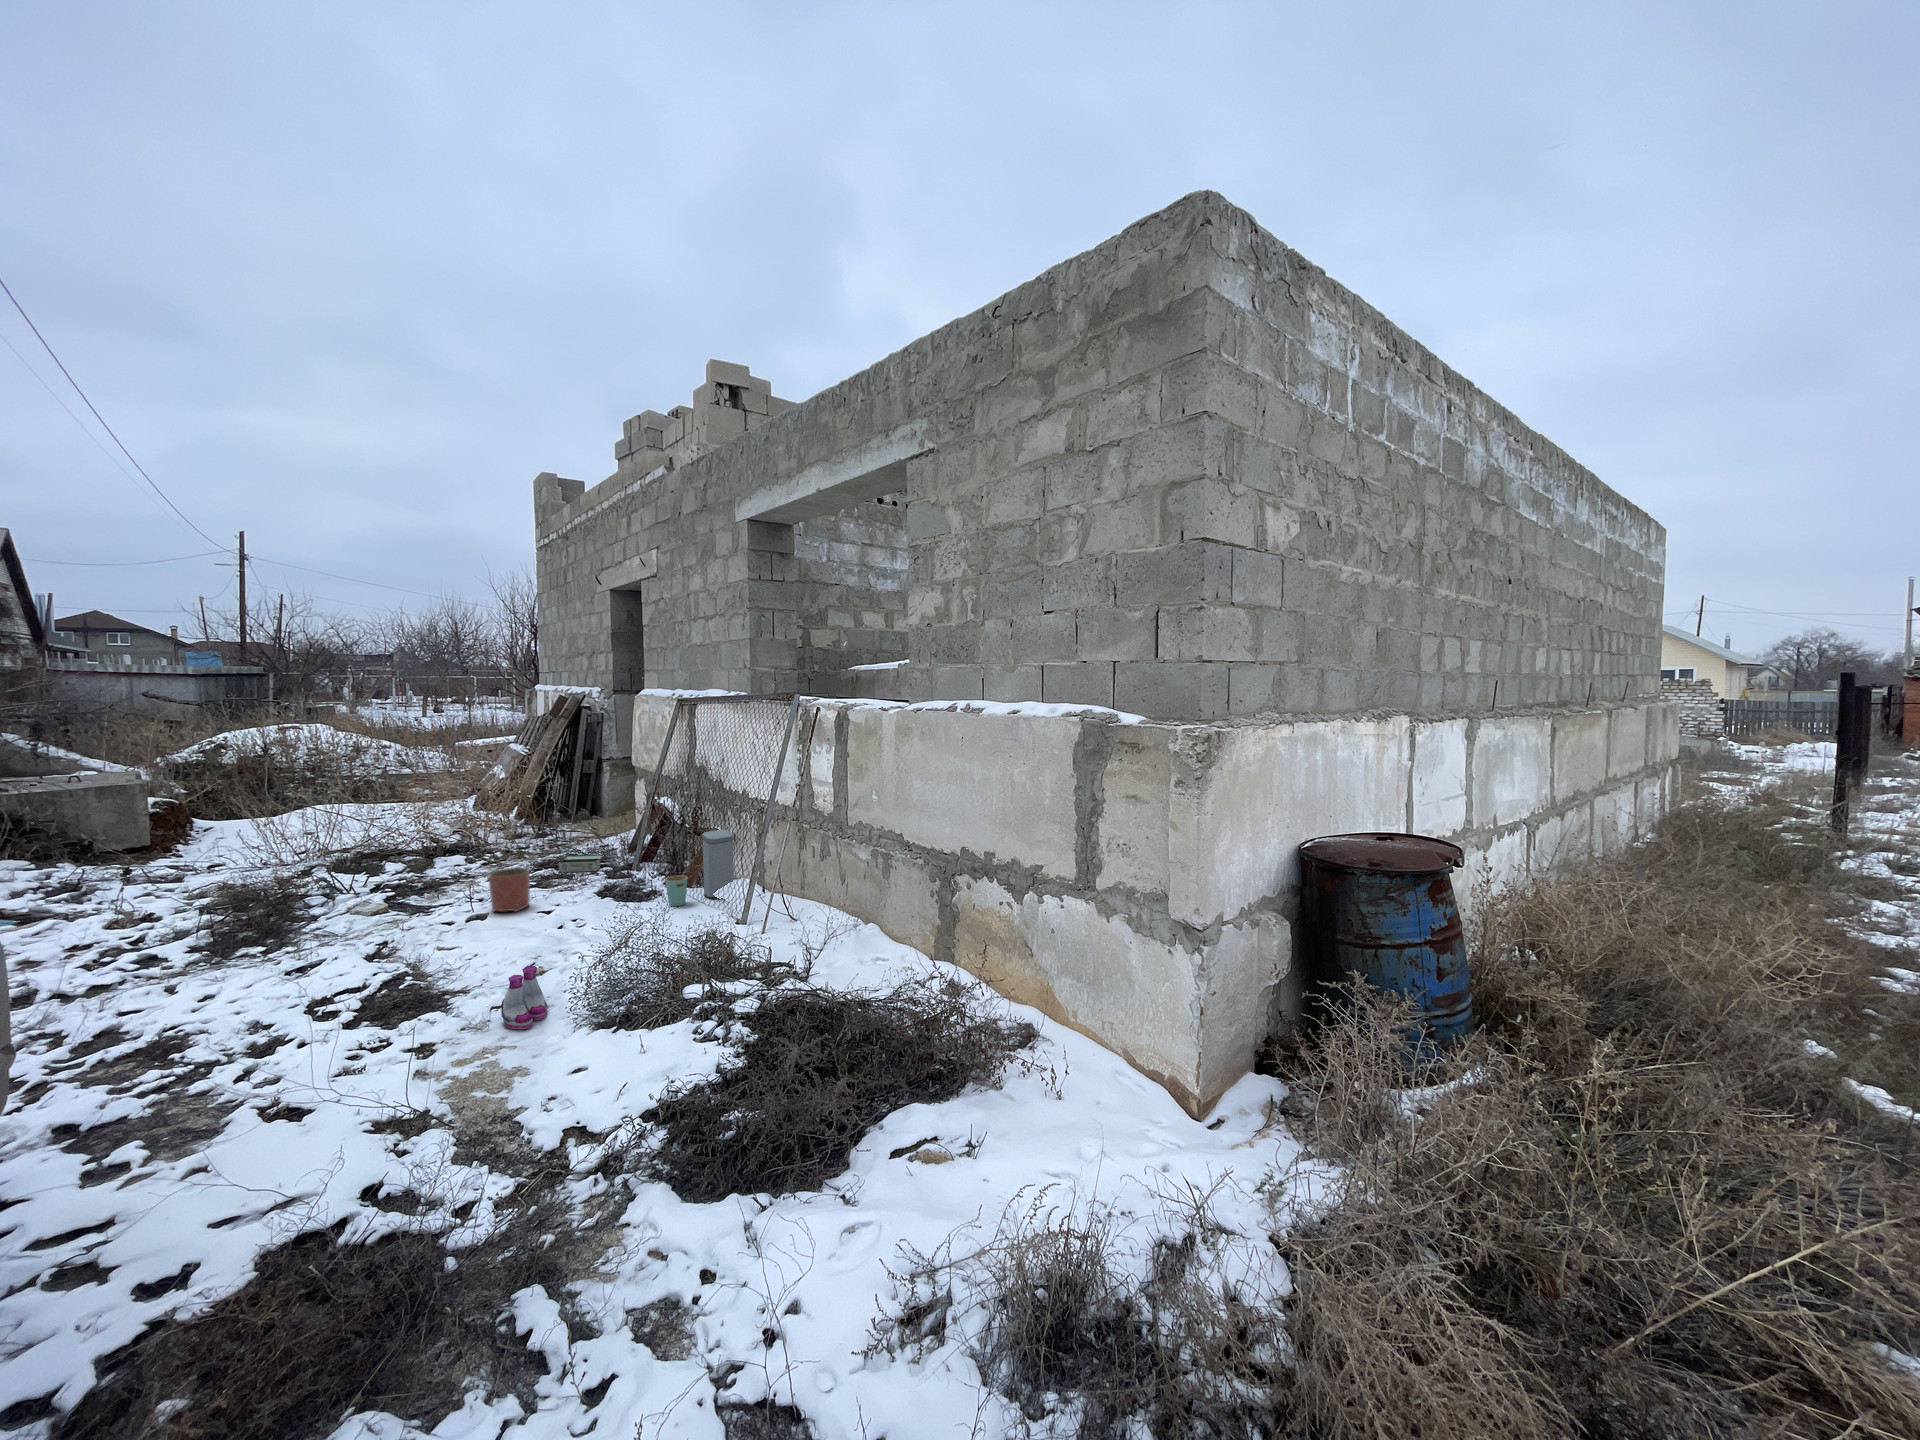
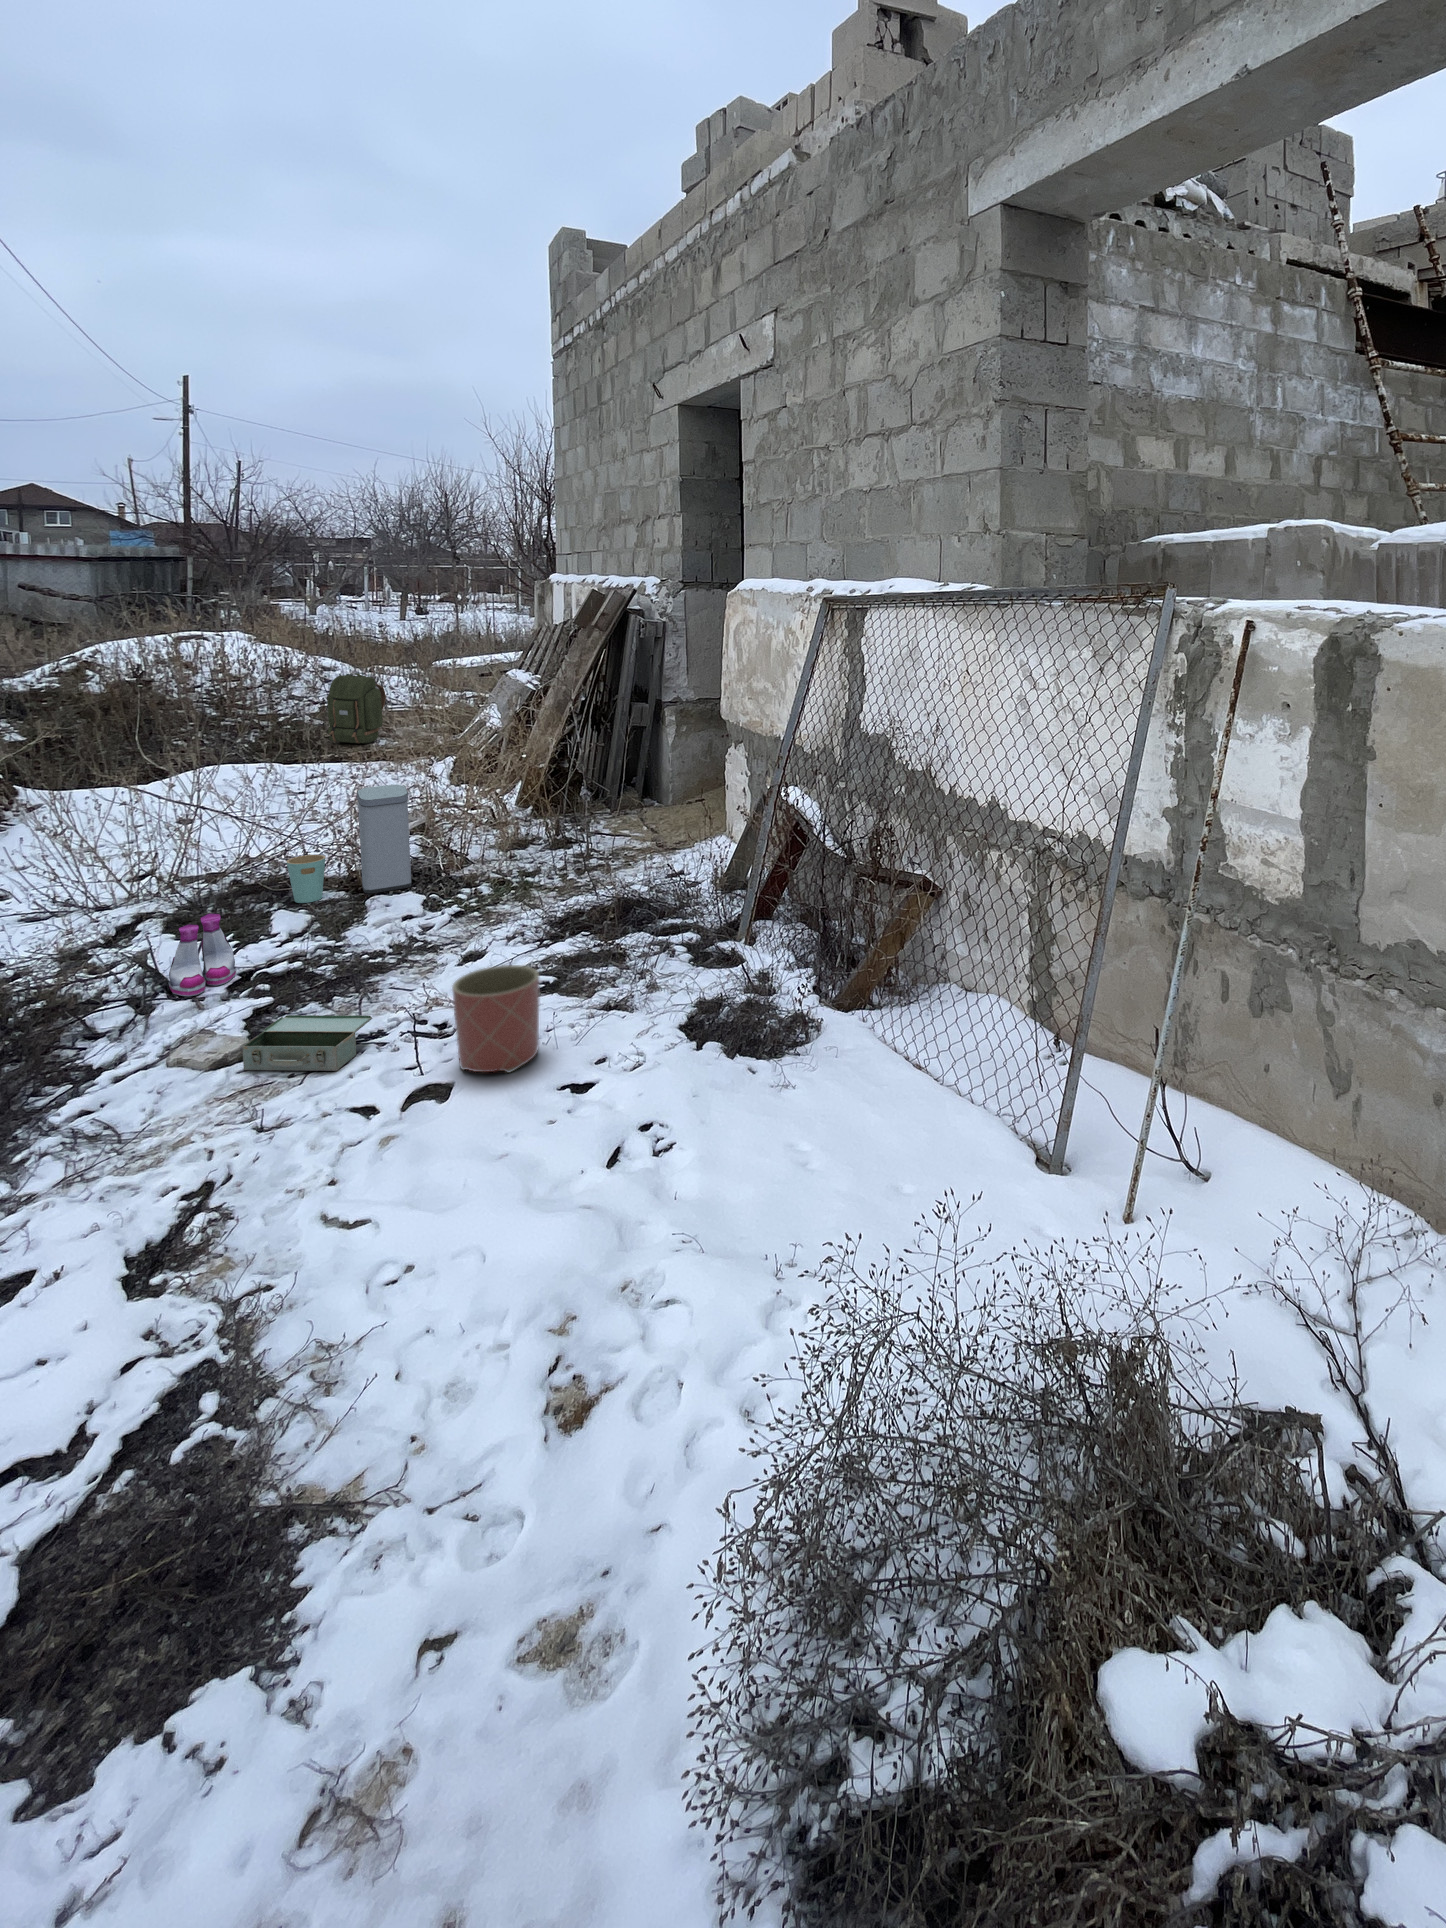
backpack: none [390,747,429,790] -> present [327,673,386,743]
trash can: present [665,830,734,906] -> present [287,784,411,903]
toolbox: present [559,855,604,872] -> present [242,1015,372,1071]
boots: present [501,966,547,1029] -> present [169,914,236,996]

